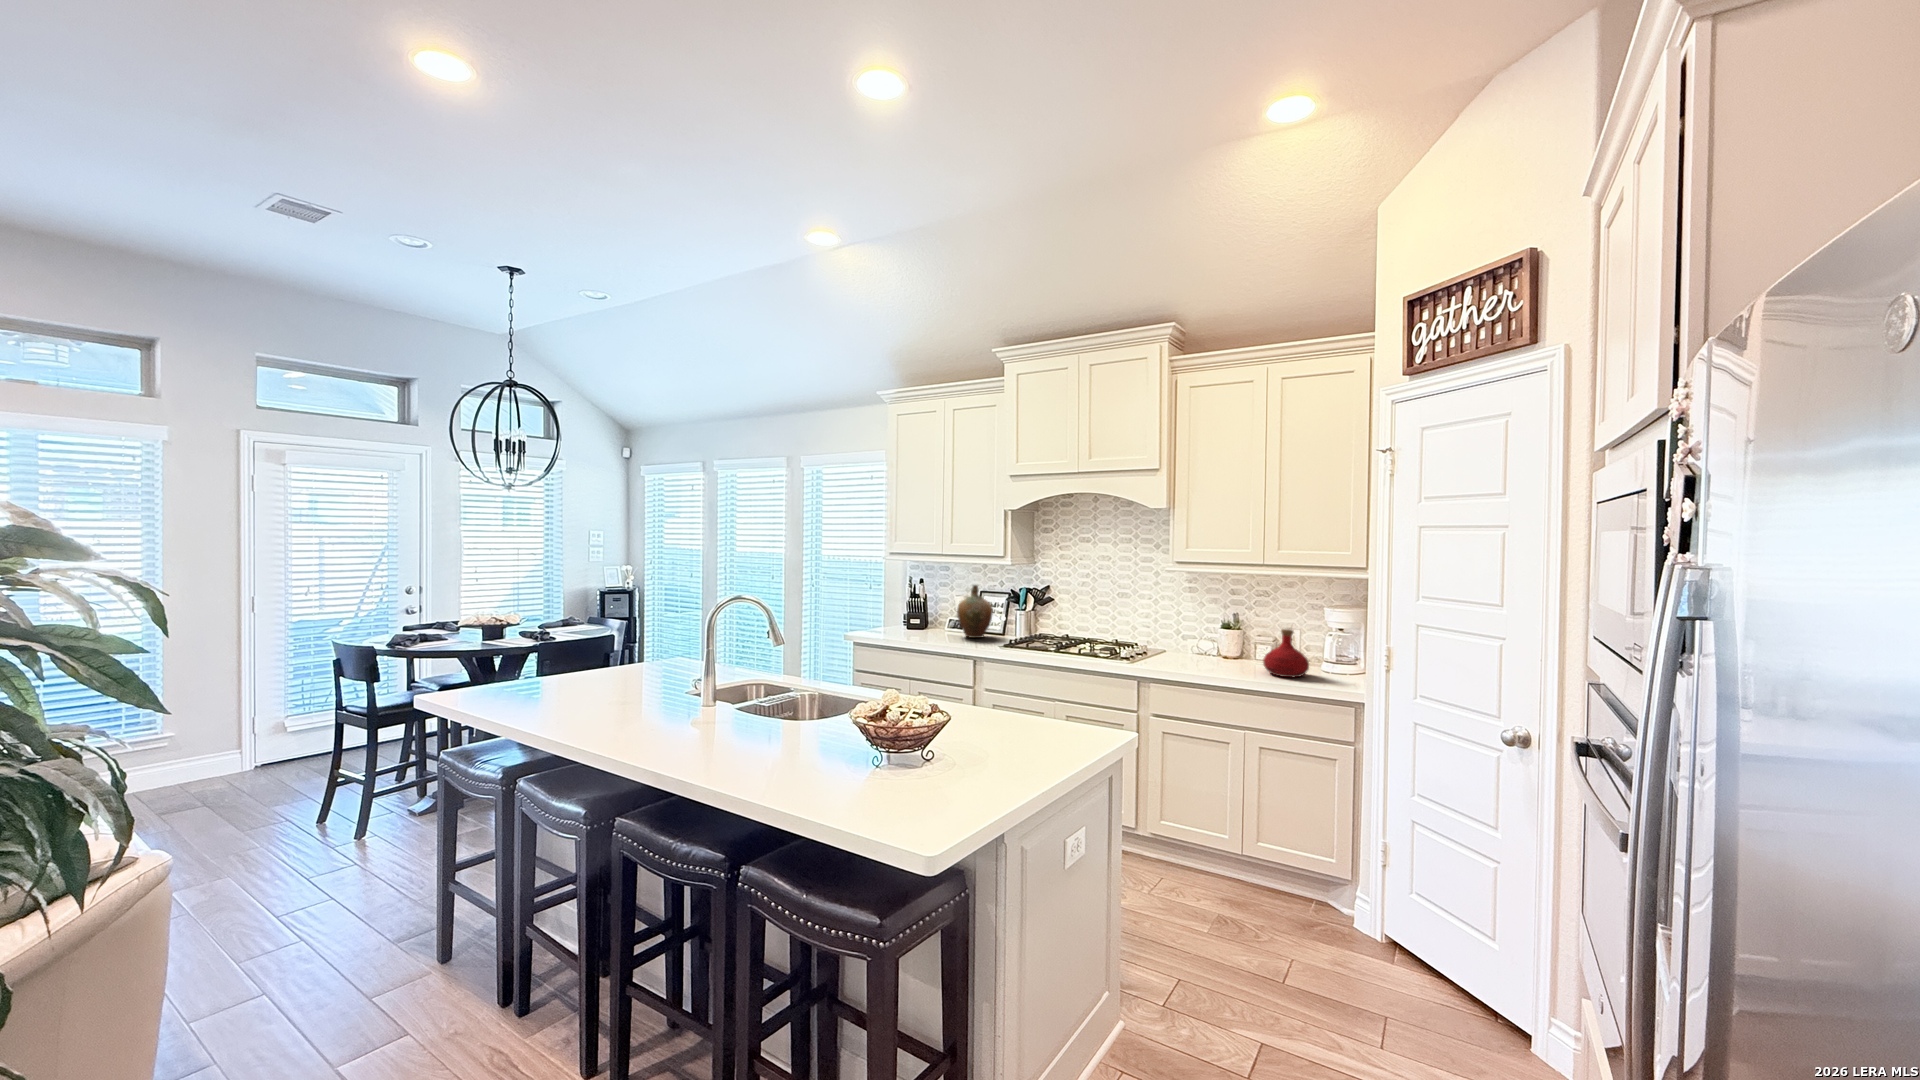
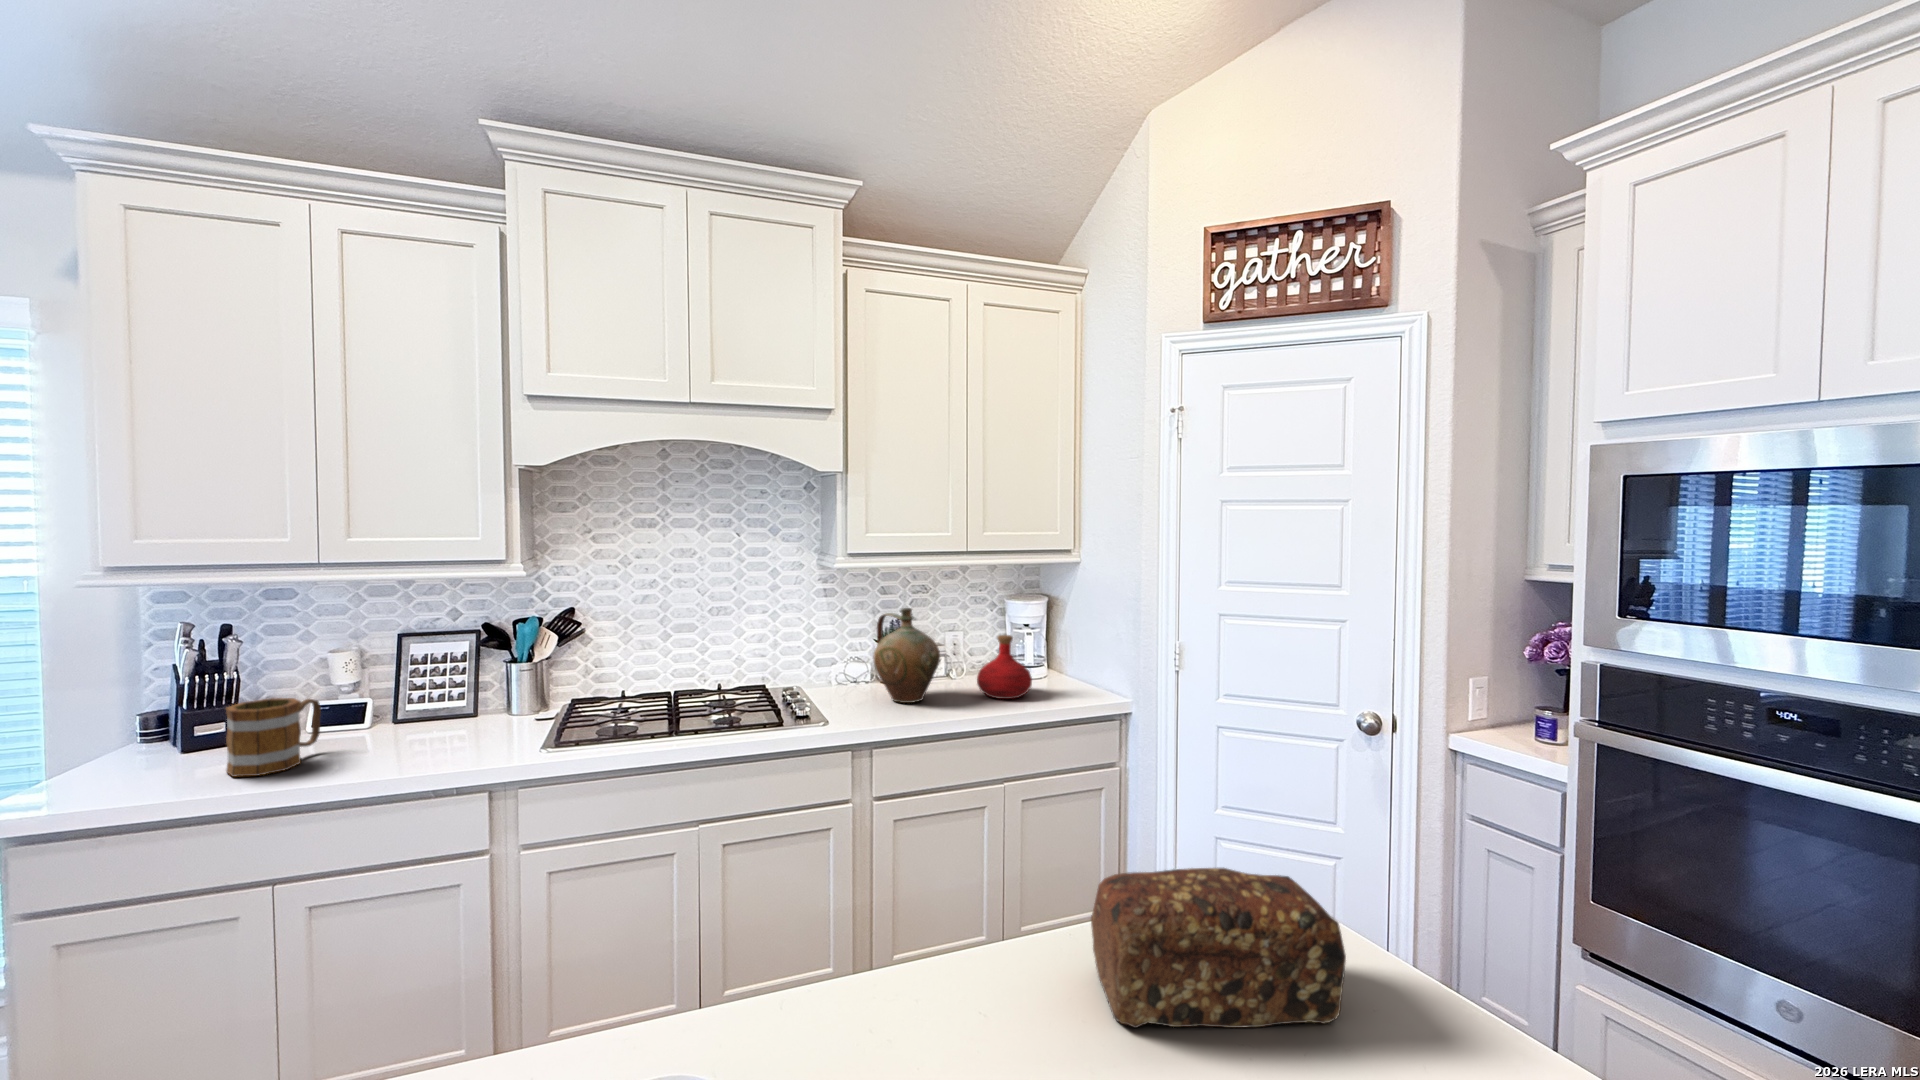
ceramic jug: present [957,585,993,638] -> present [874,608,940,703]
mug: none [907,608,939,636] -> present [226,698,321,776]
bread loaf: none [980,678,1083,748] -> present [1091,868,1346,1028]

